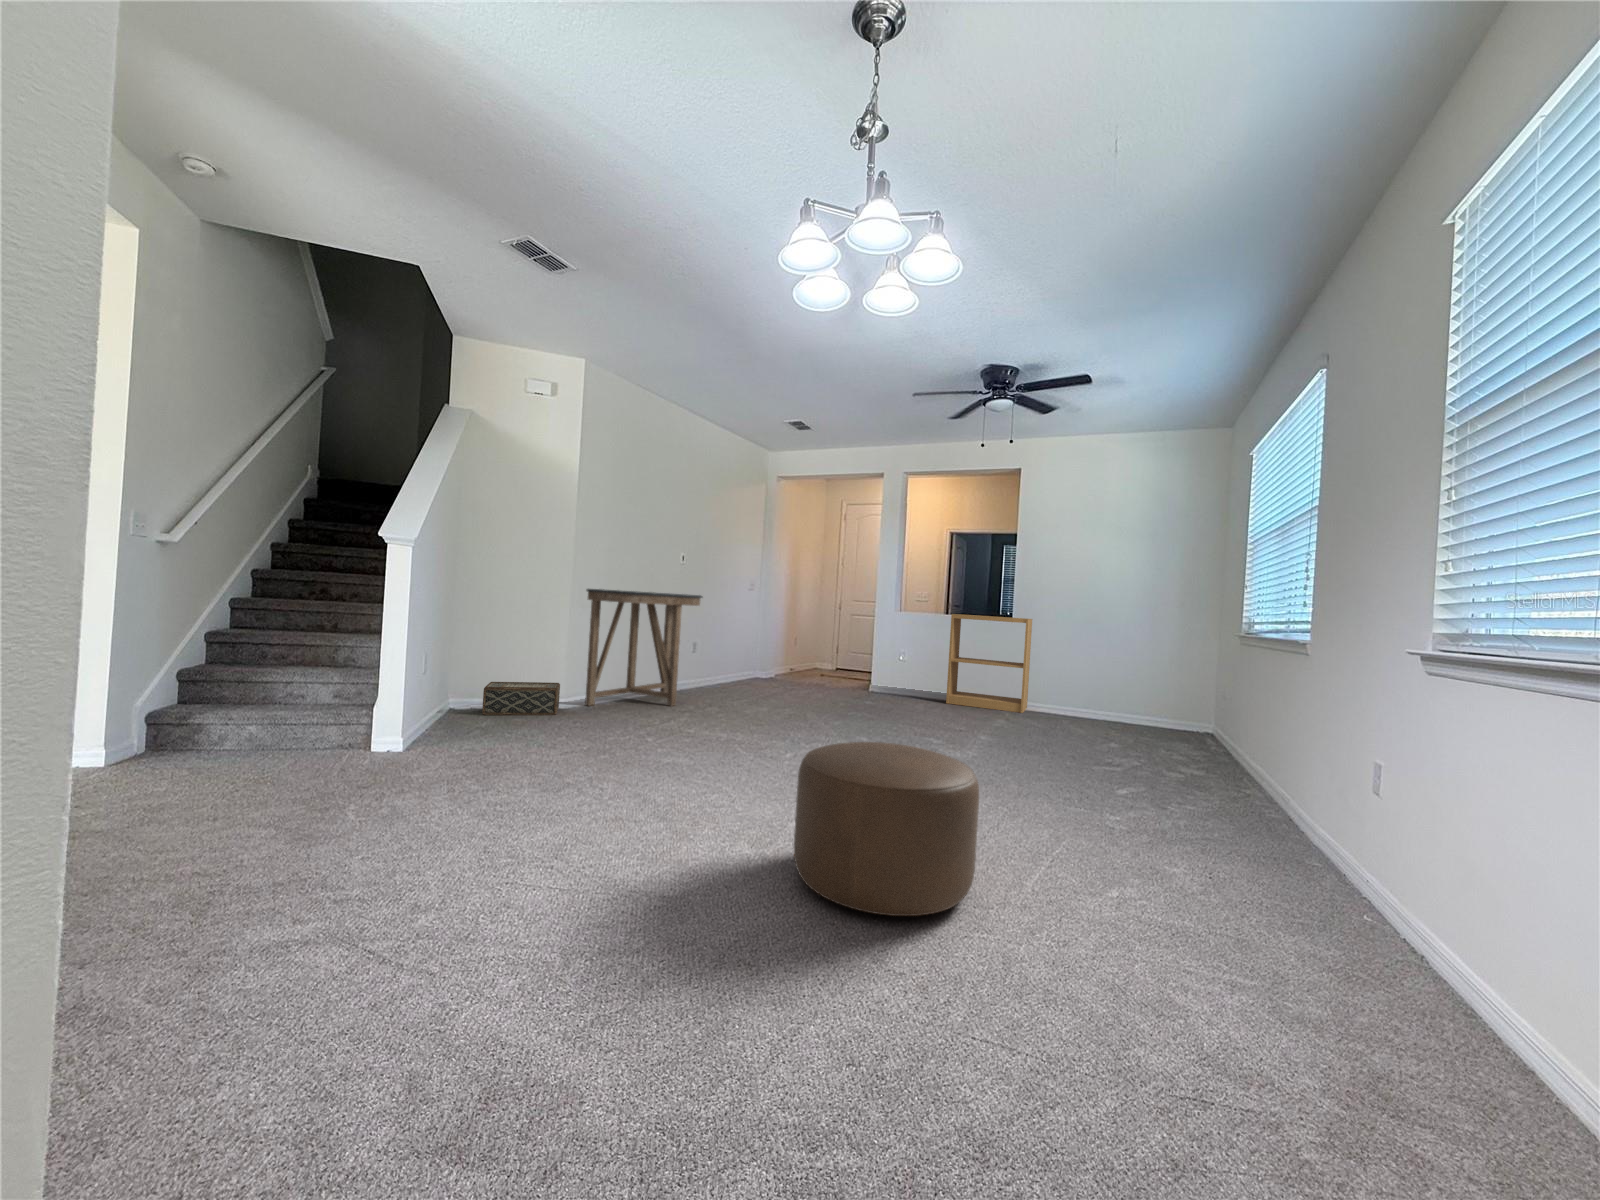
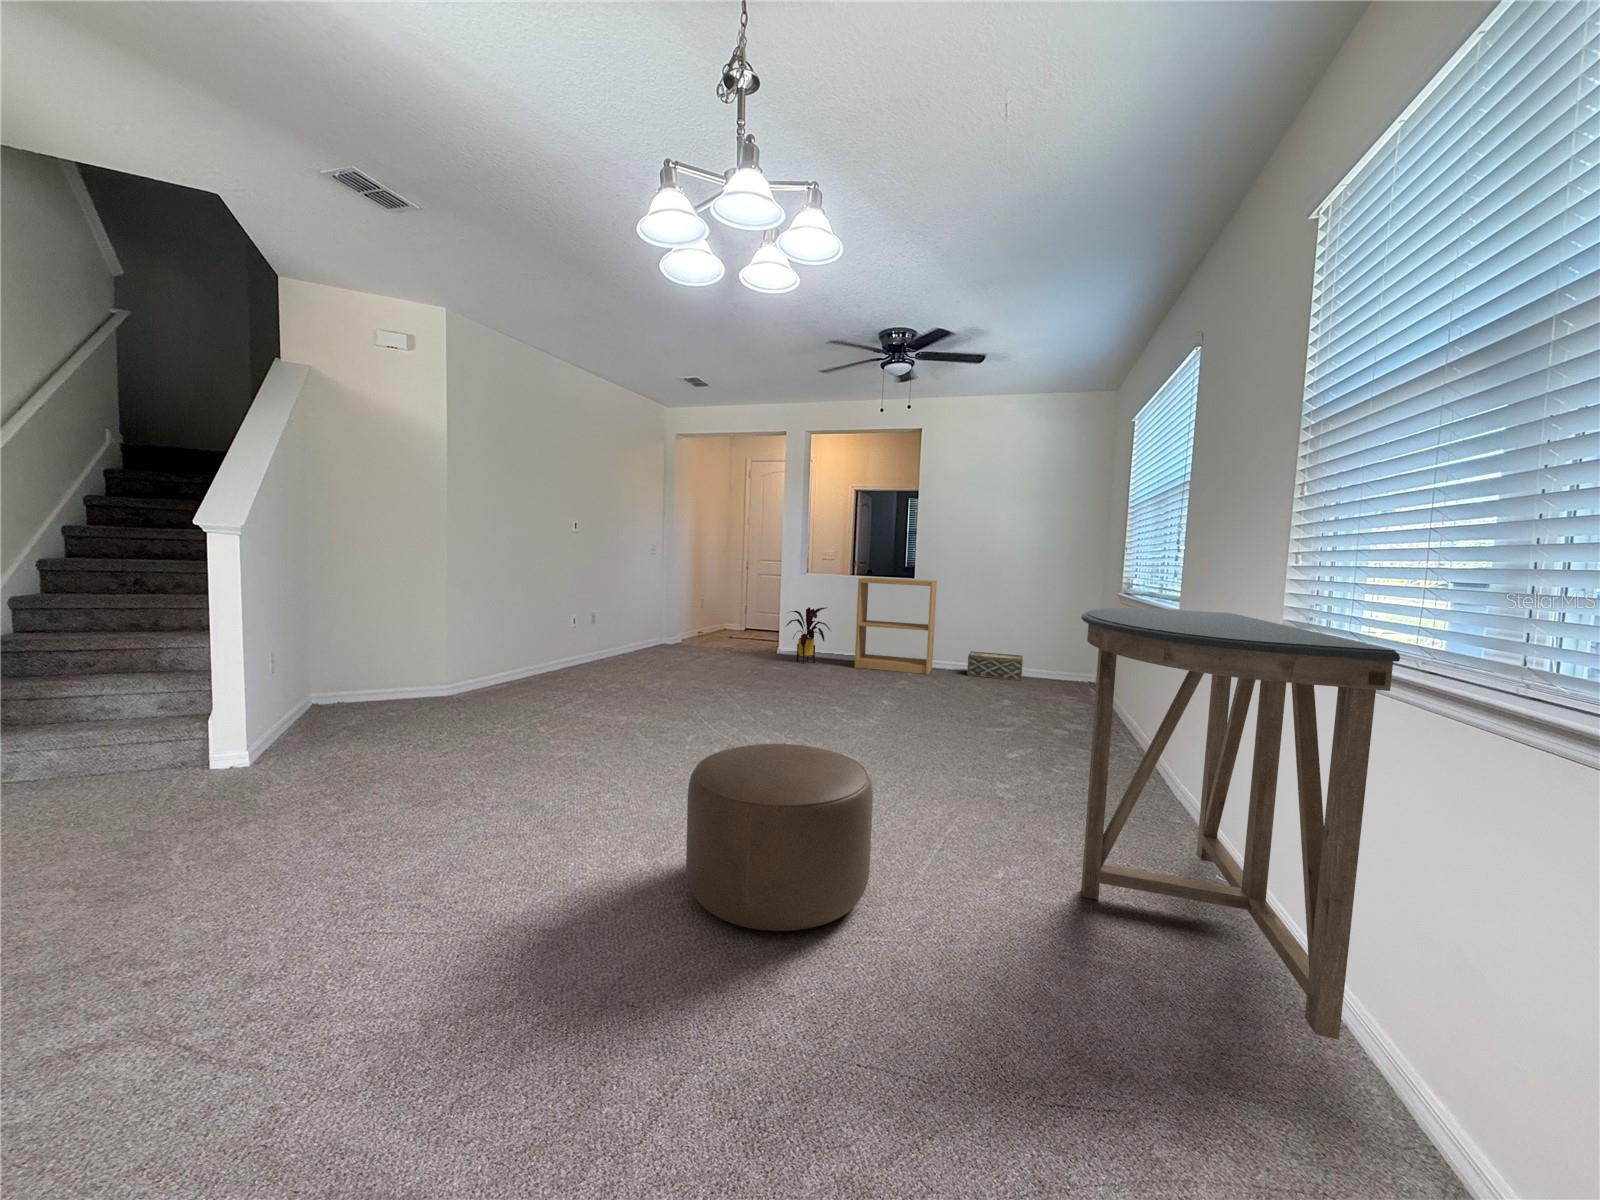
console table: present [585,589,702,706] -> present [1081,608,1400,1040]
house plant: none [876,642,923,697] -> present [786,607,831,664]
woven basket: present [482,682,560,715] -> present [967,651,1023,680]

